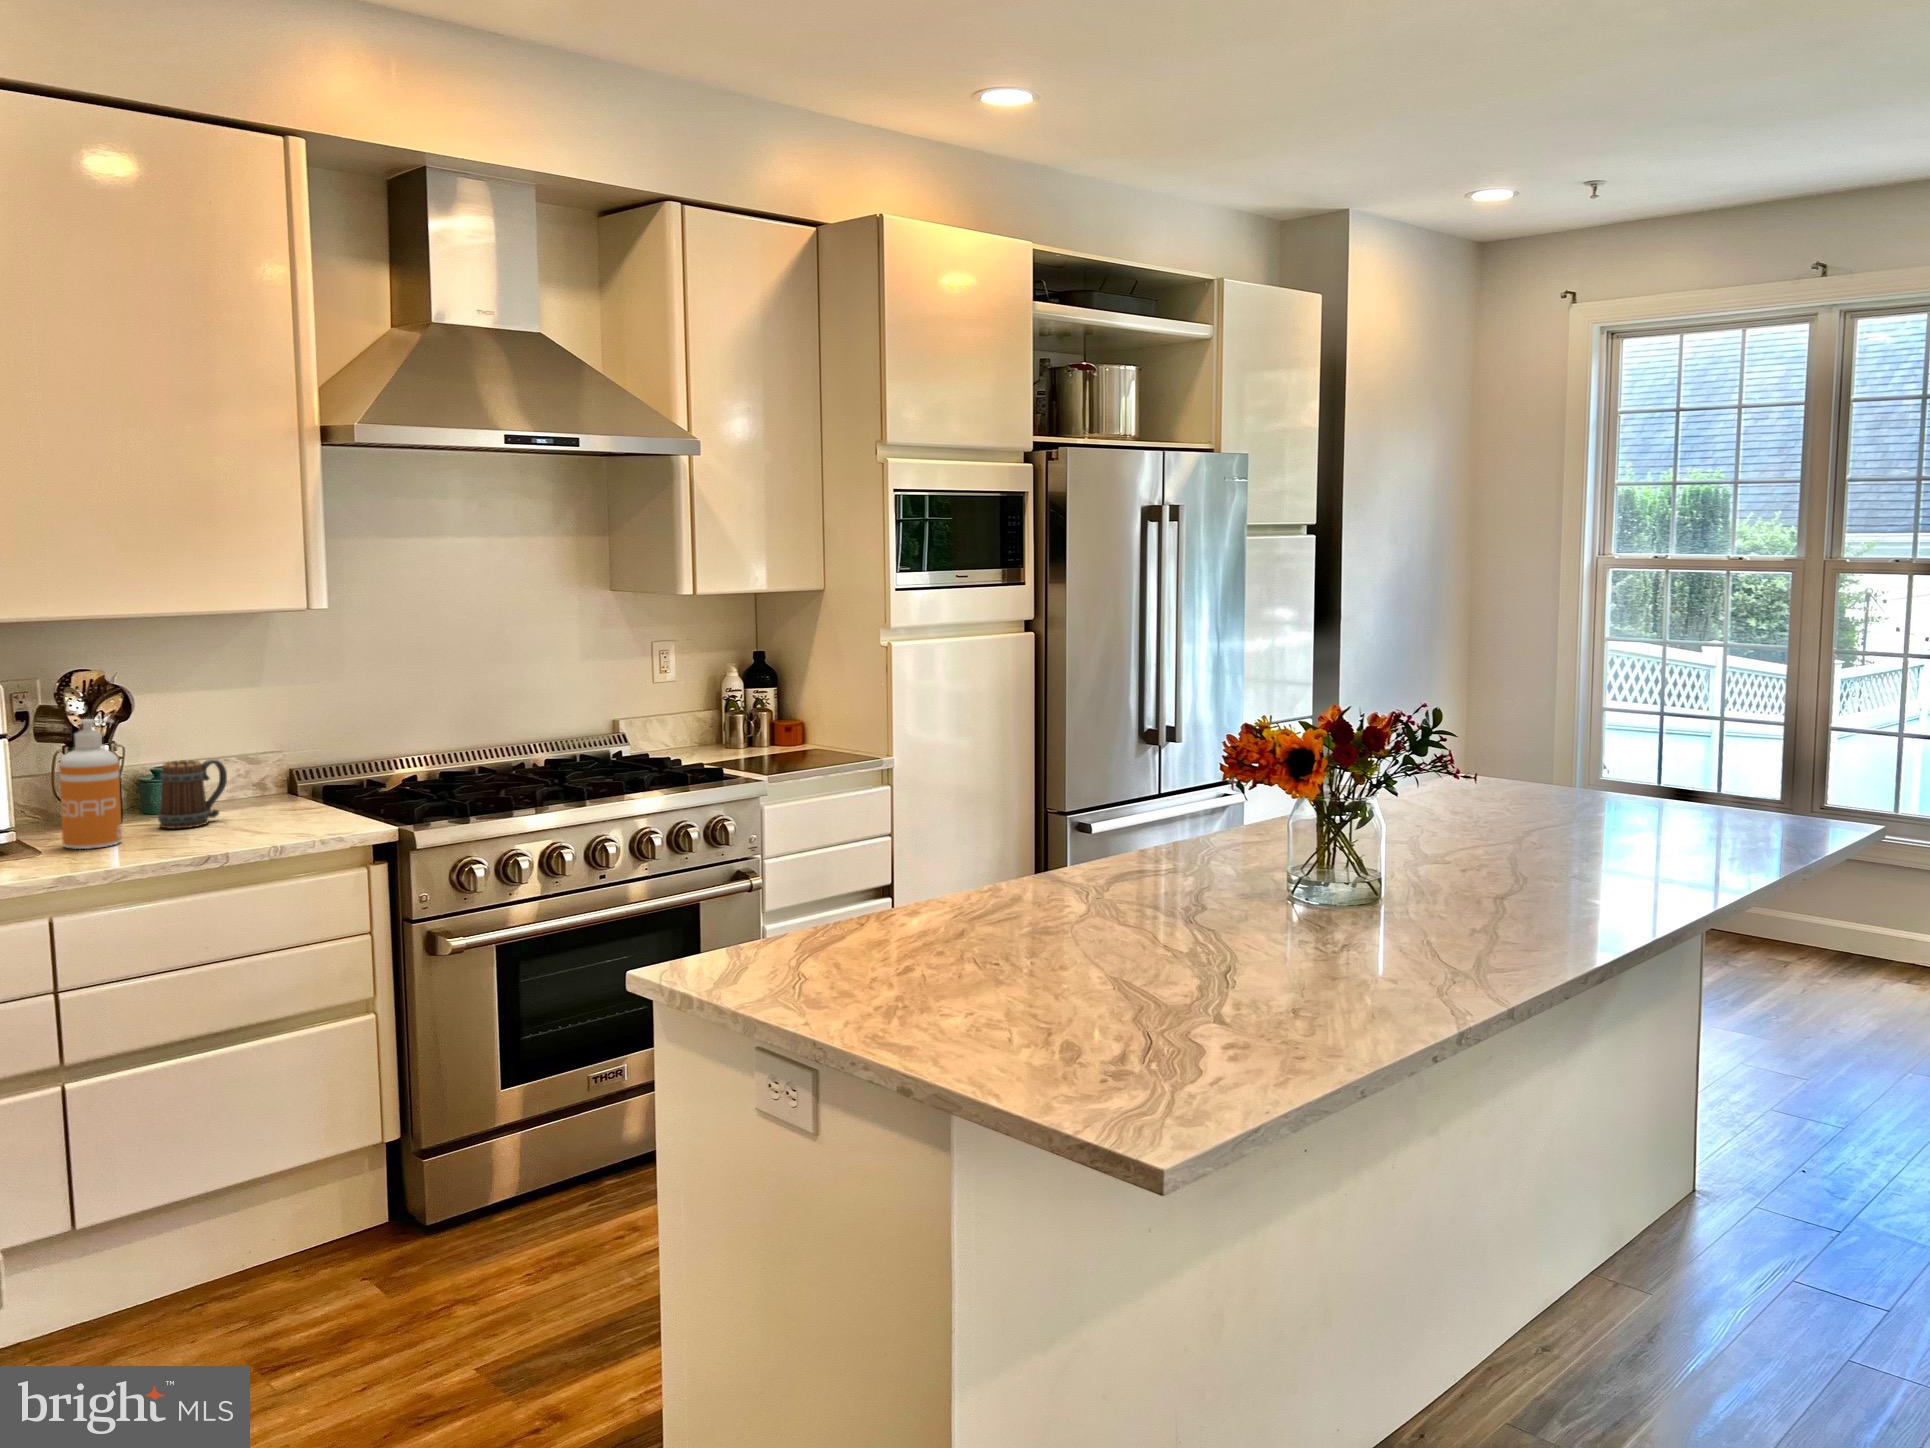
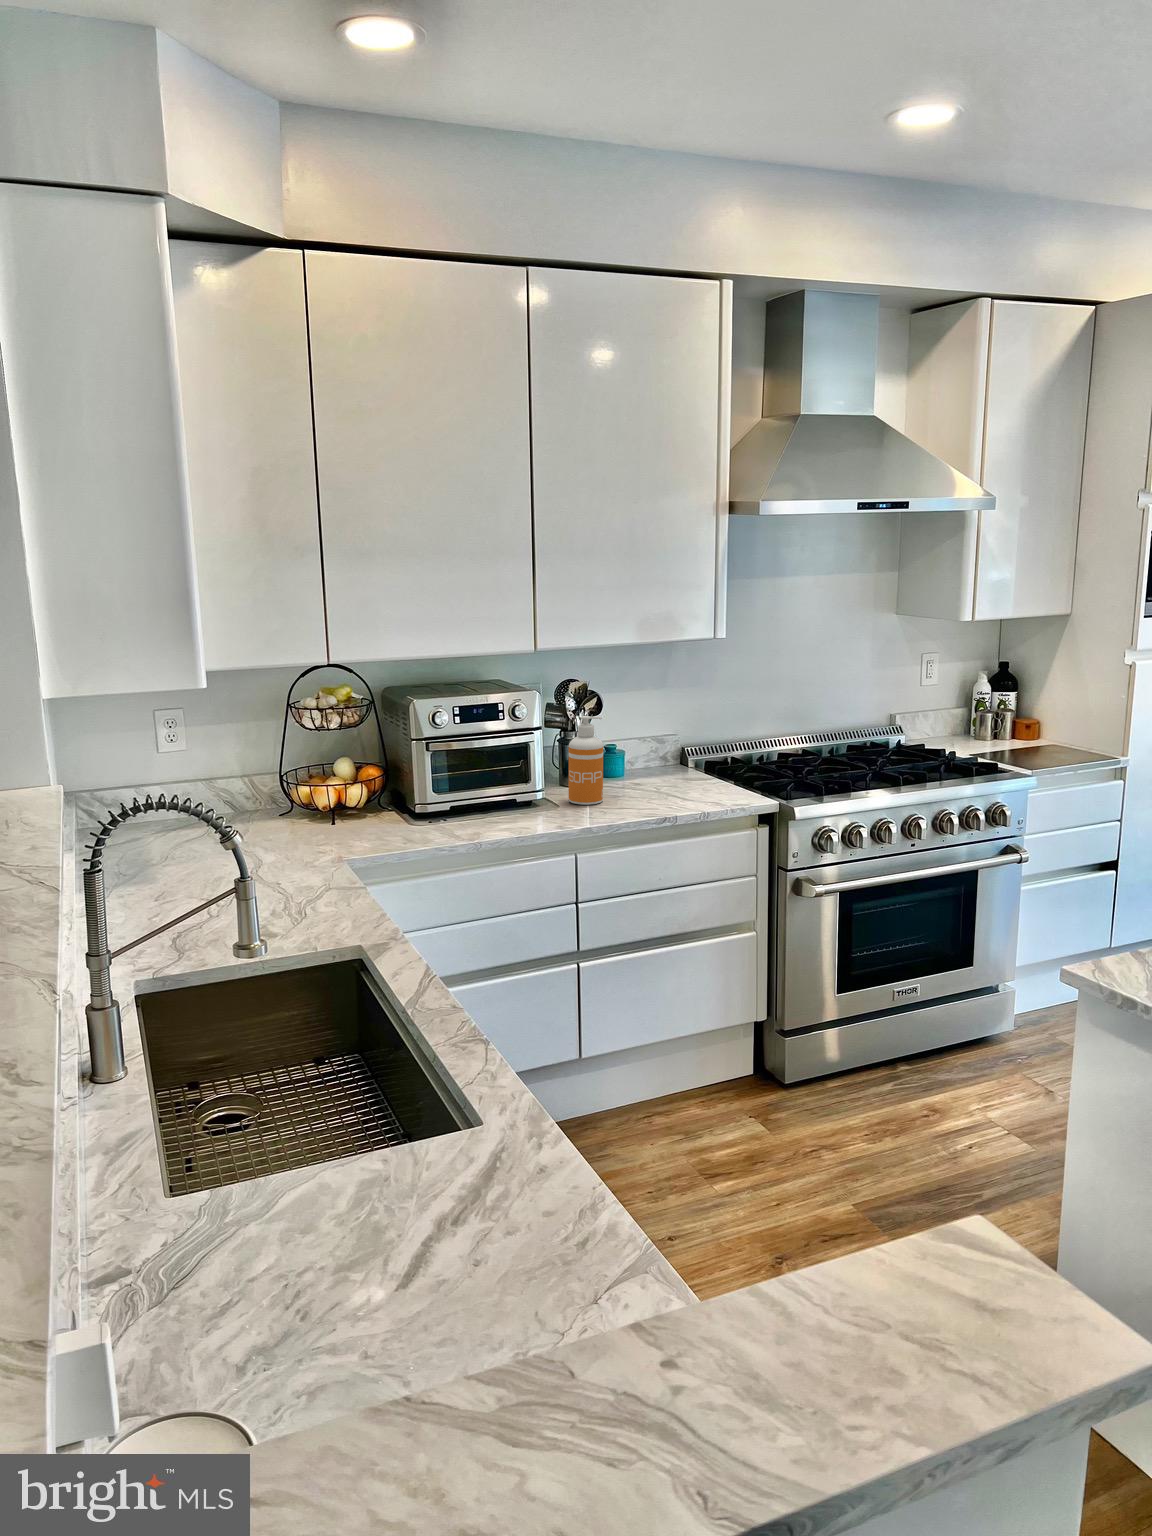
mug: present [158,759,227,829] -> none [617,743,658,791]

